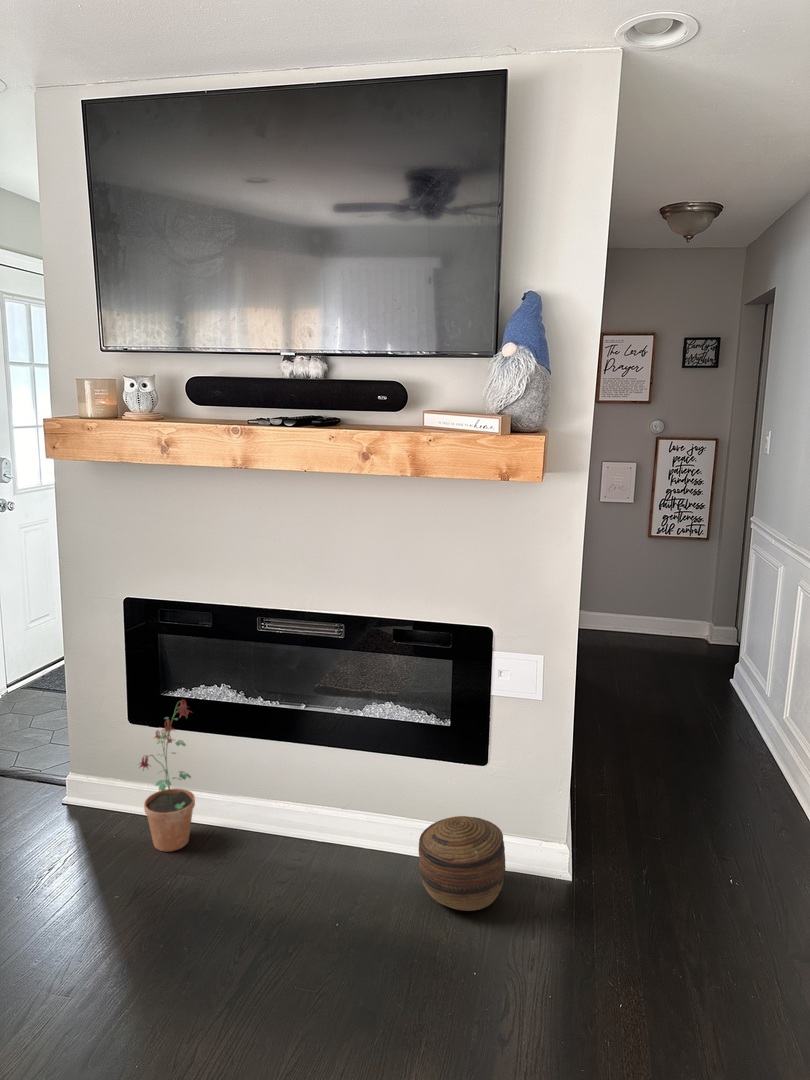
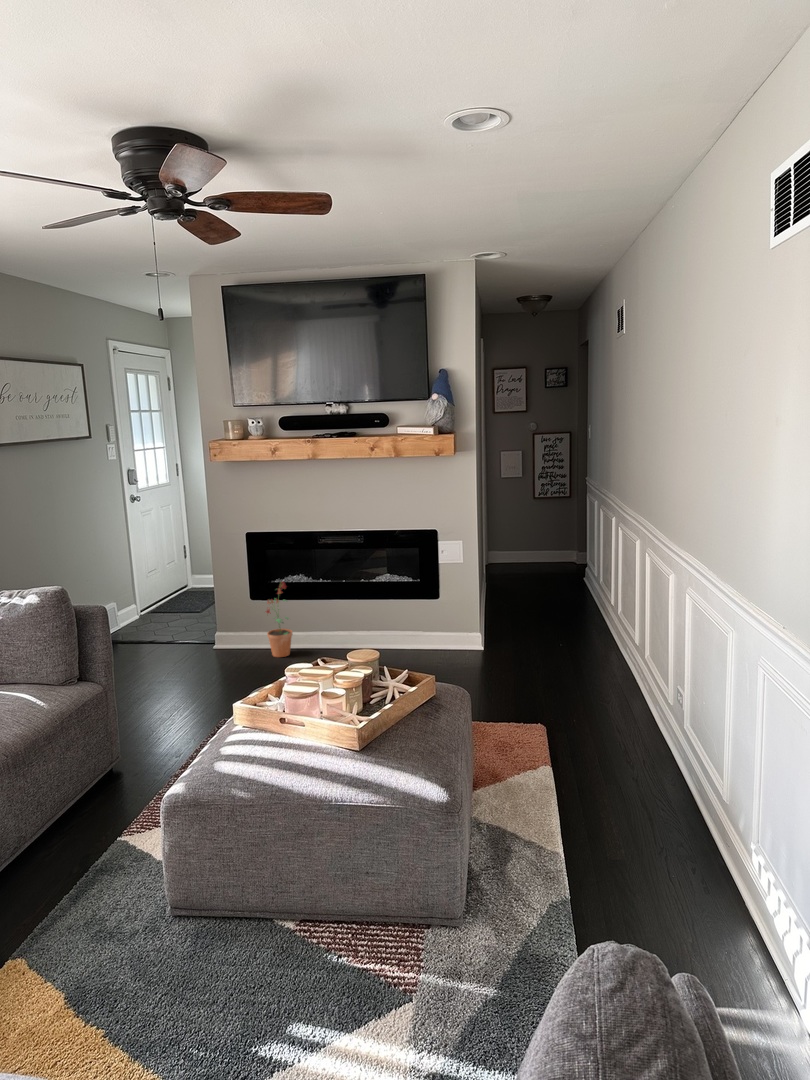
basket: present [418,816,505,911] -> none [409,620,451,661]

